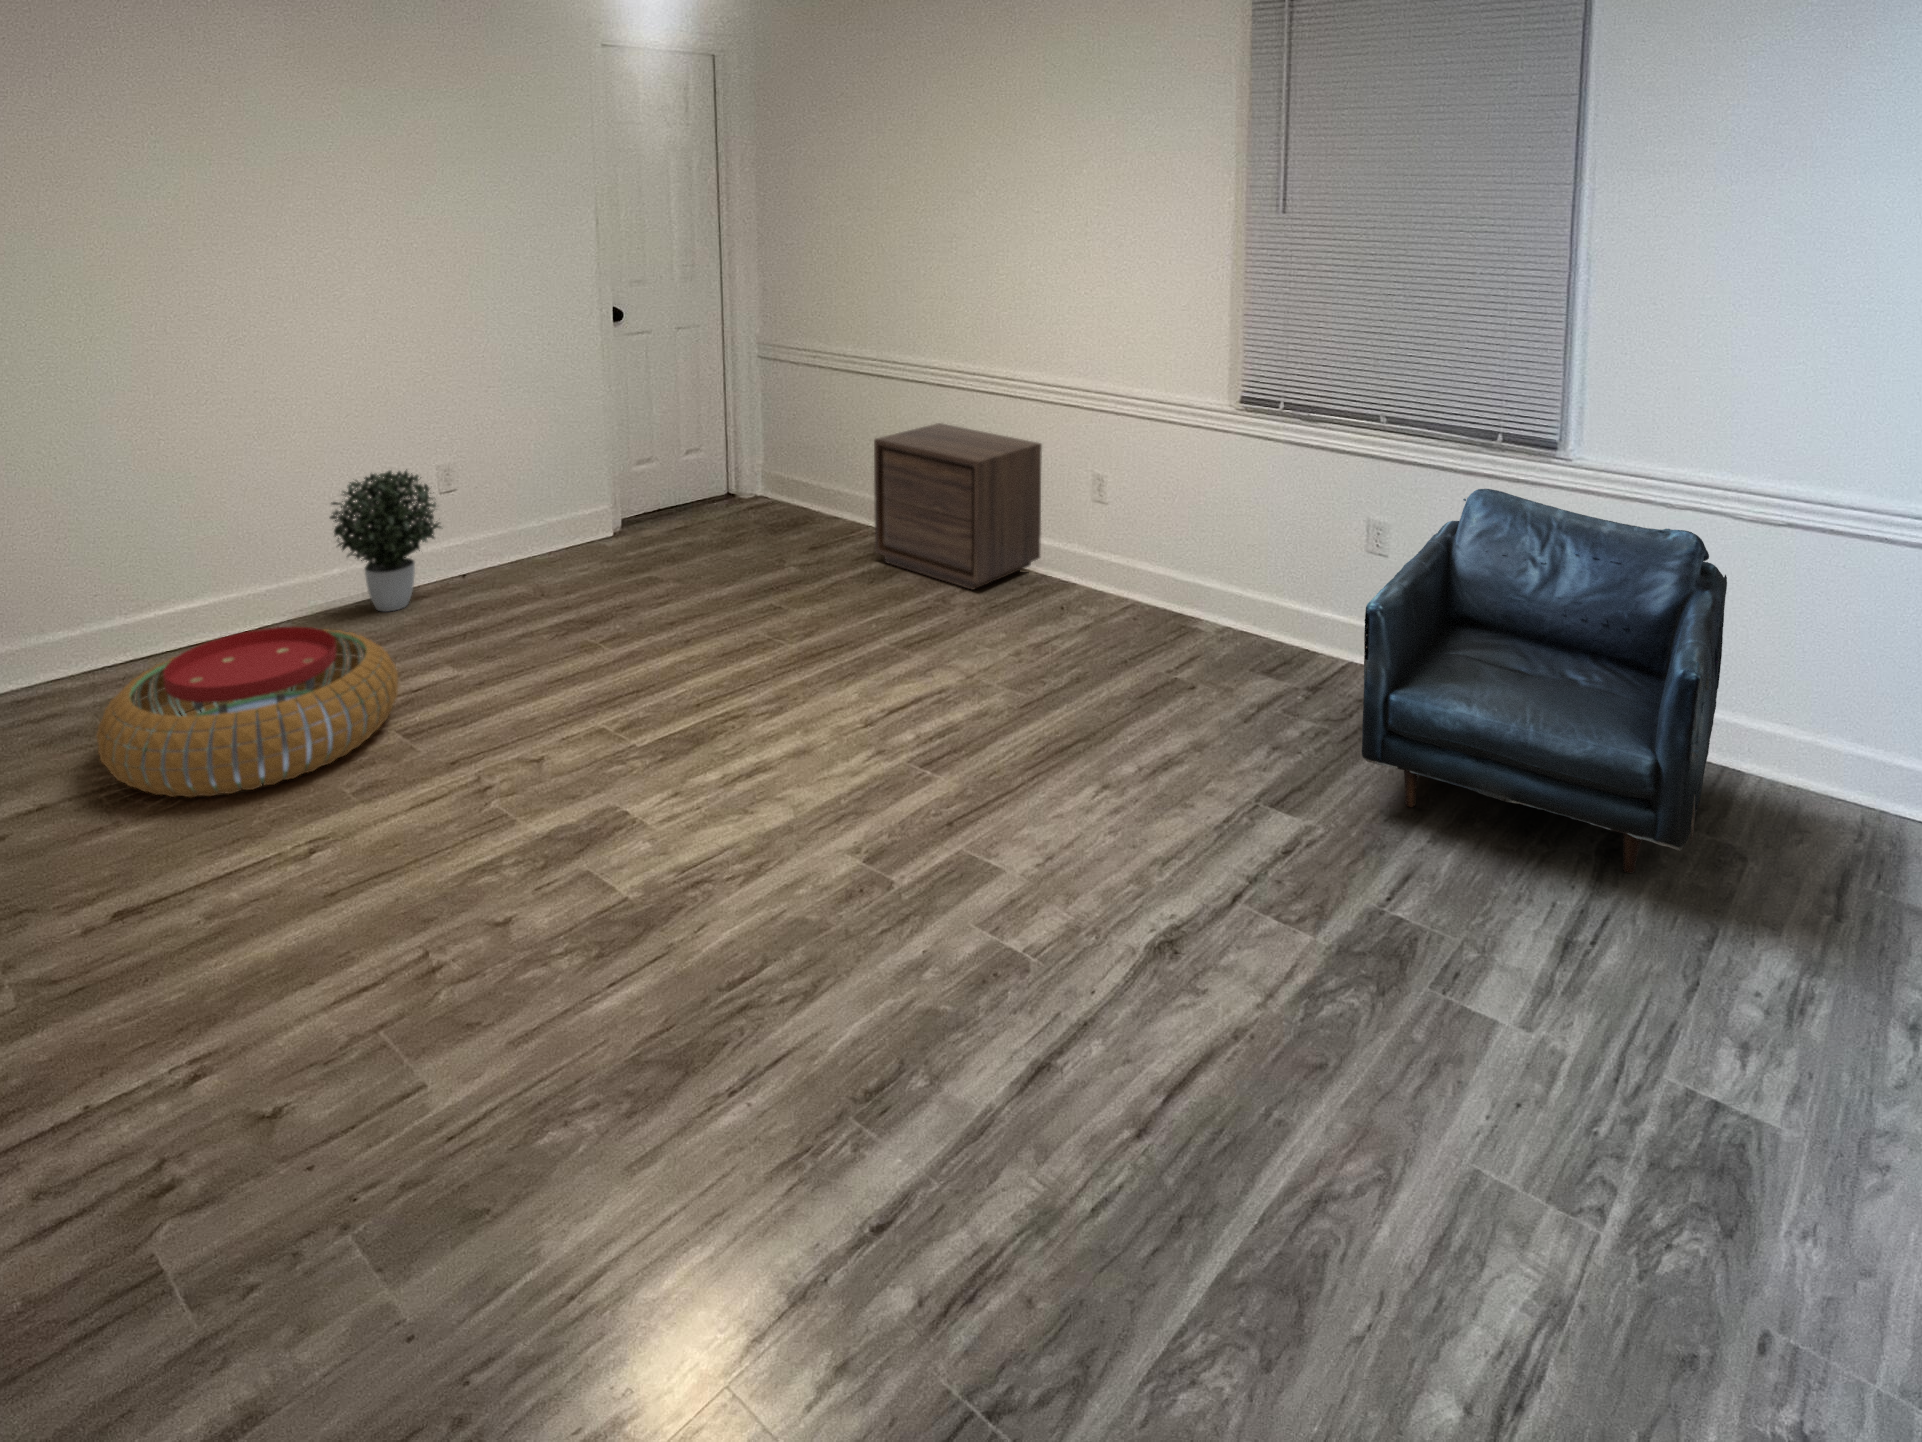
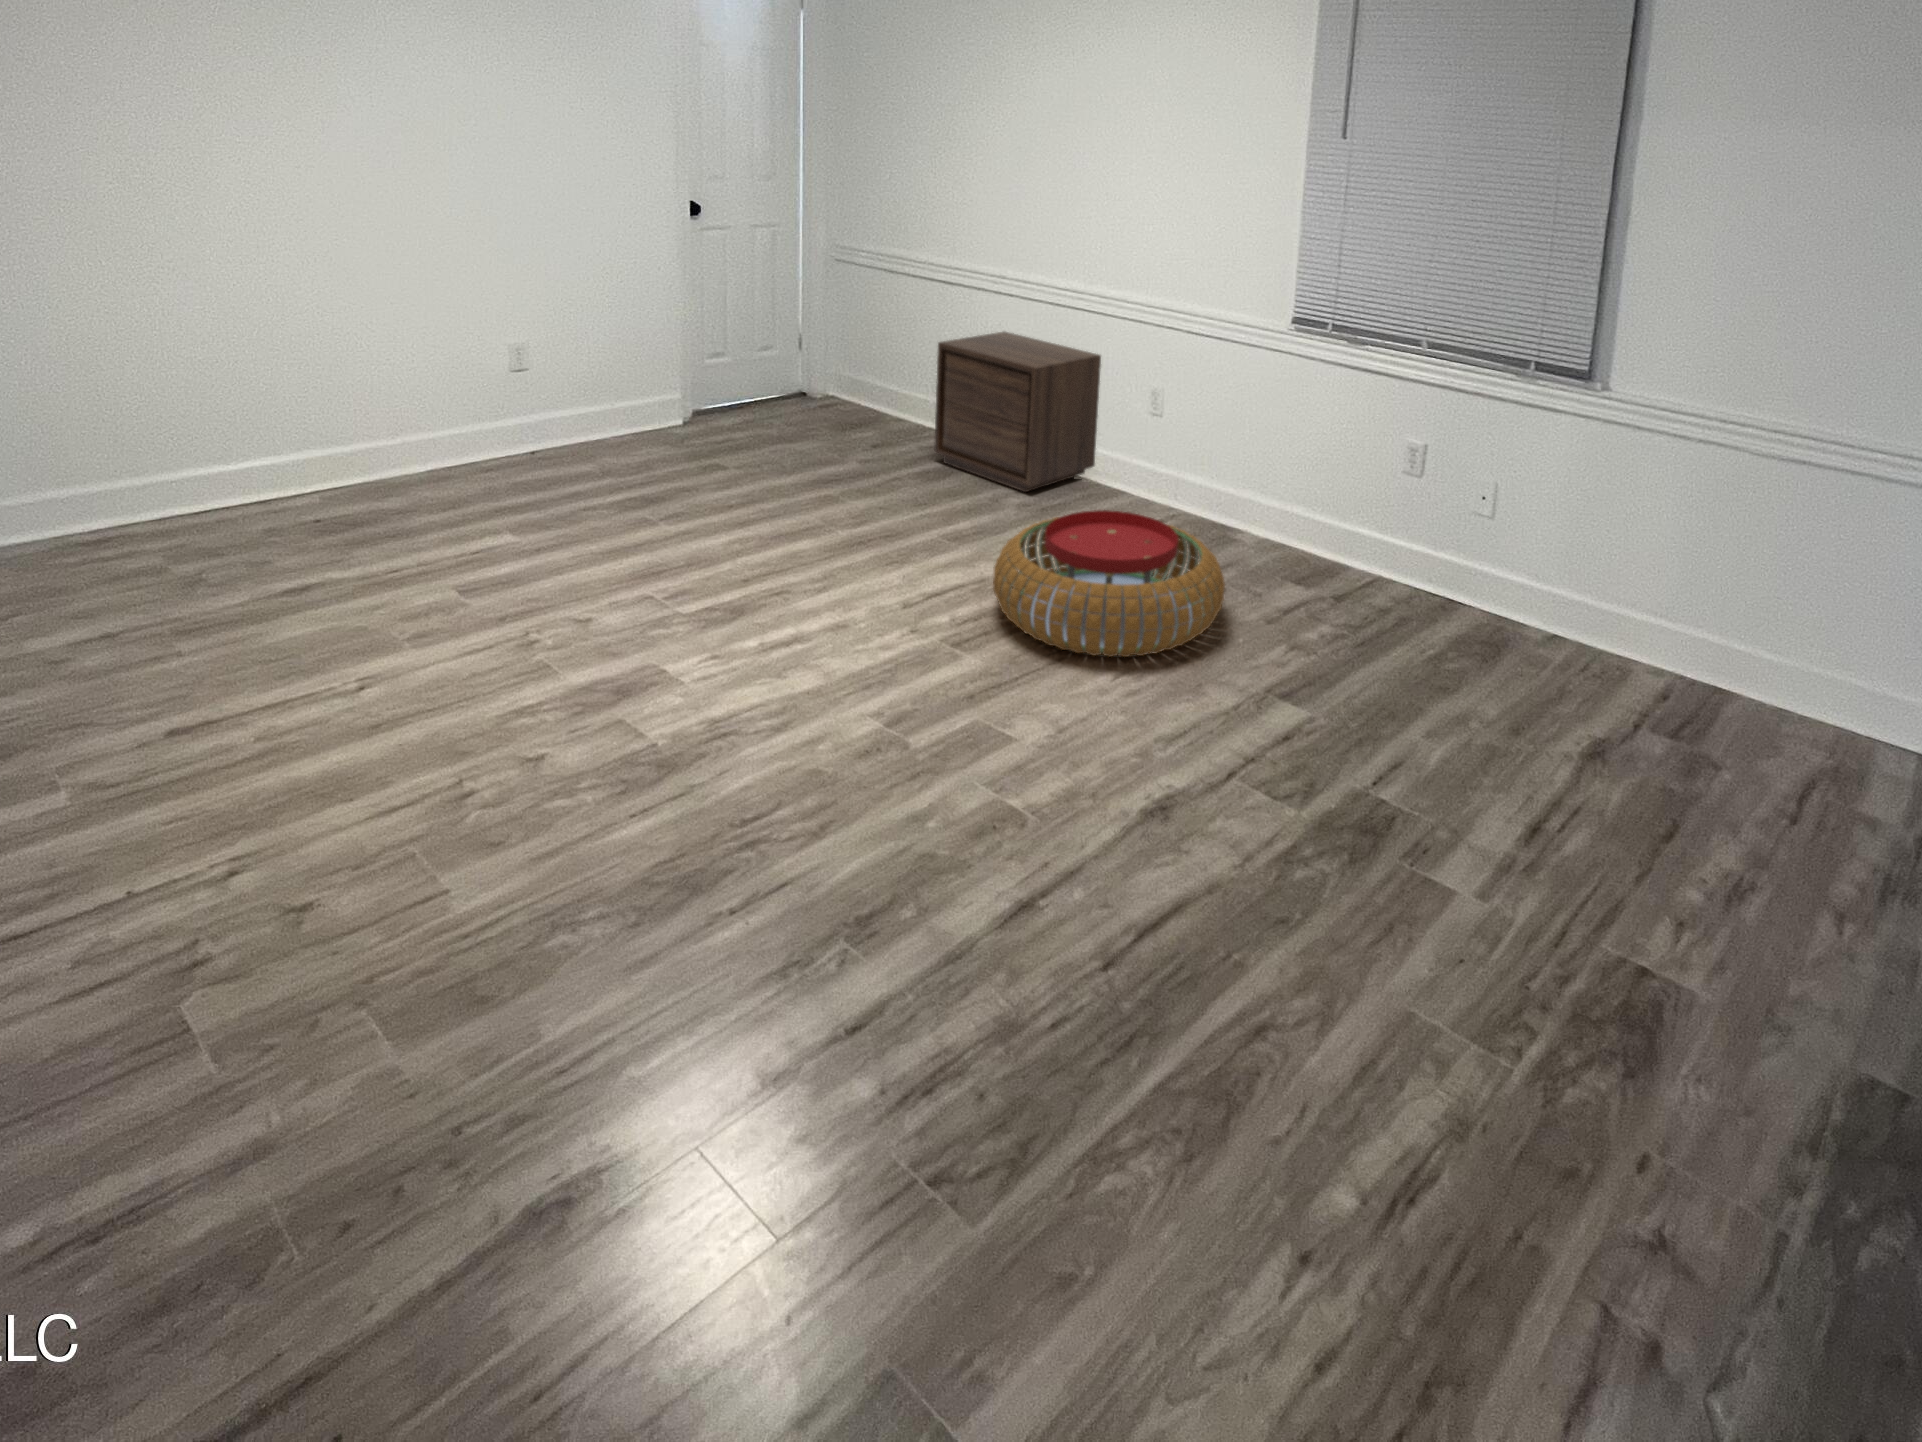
potted plant: present [330,471,442,611] -> none [398,344,511,481]
armchair: present [1362,489,1727,873] -> none [1368,414,1734,774]
pouf: present [96,627,398,797] -> present [993,510,1225,657]

